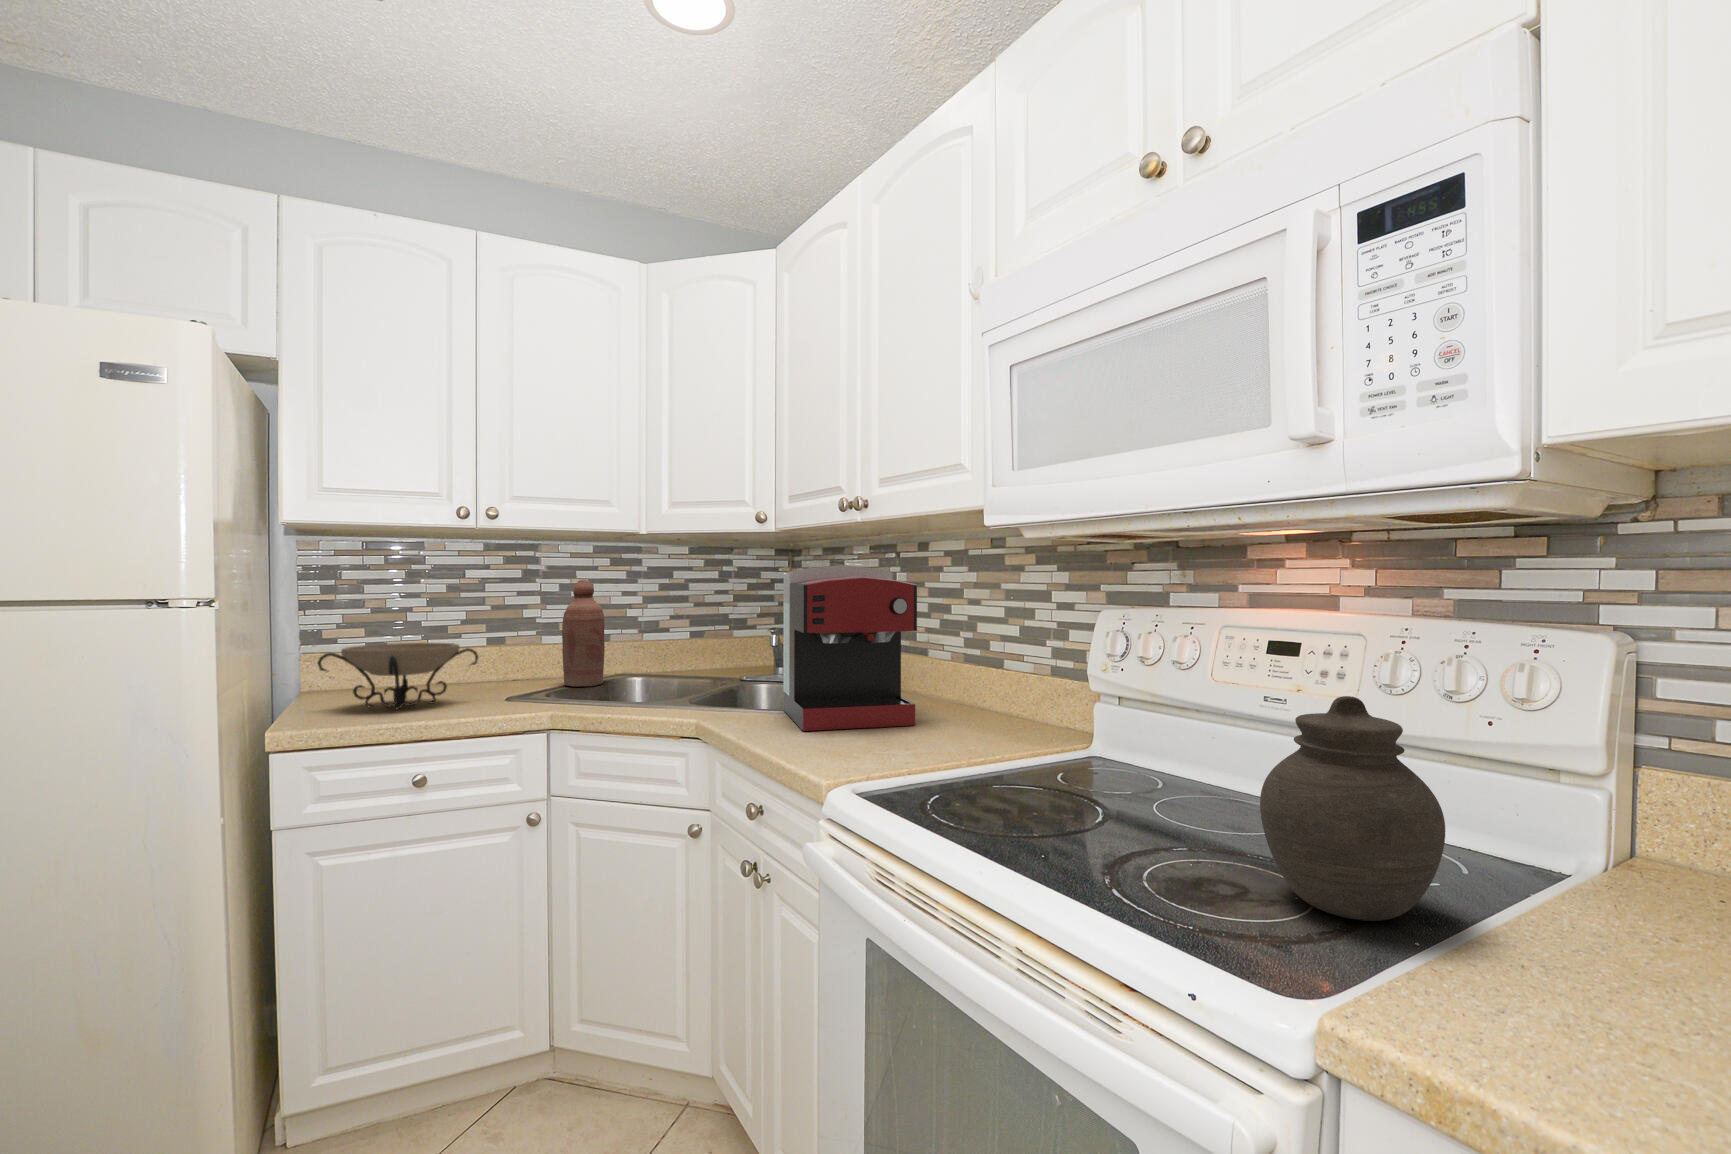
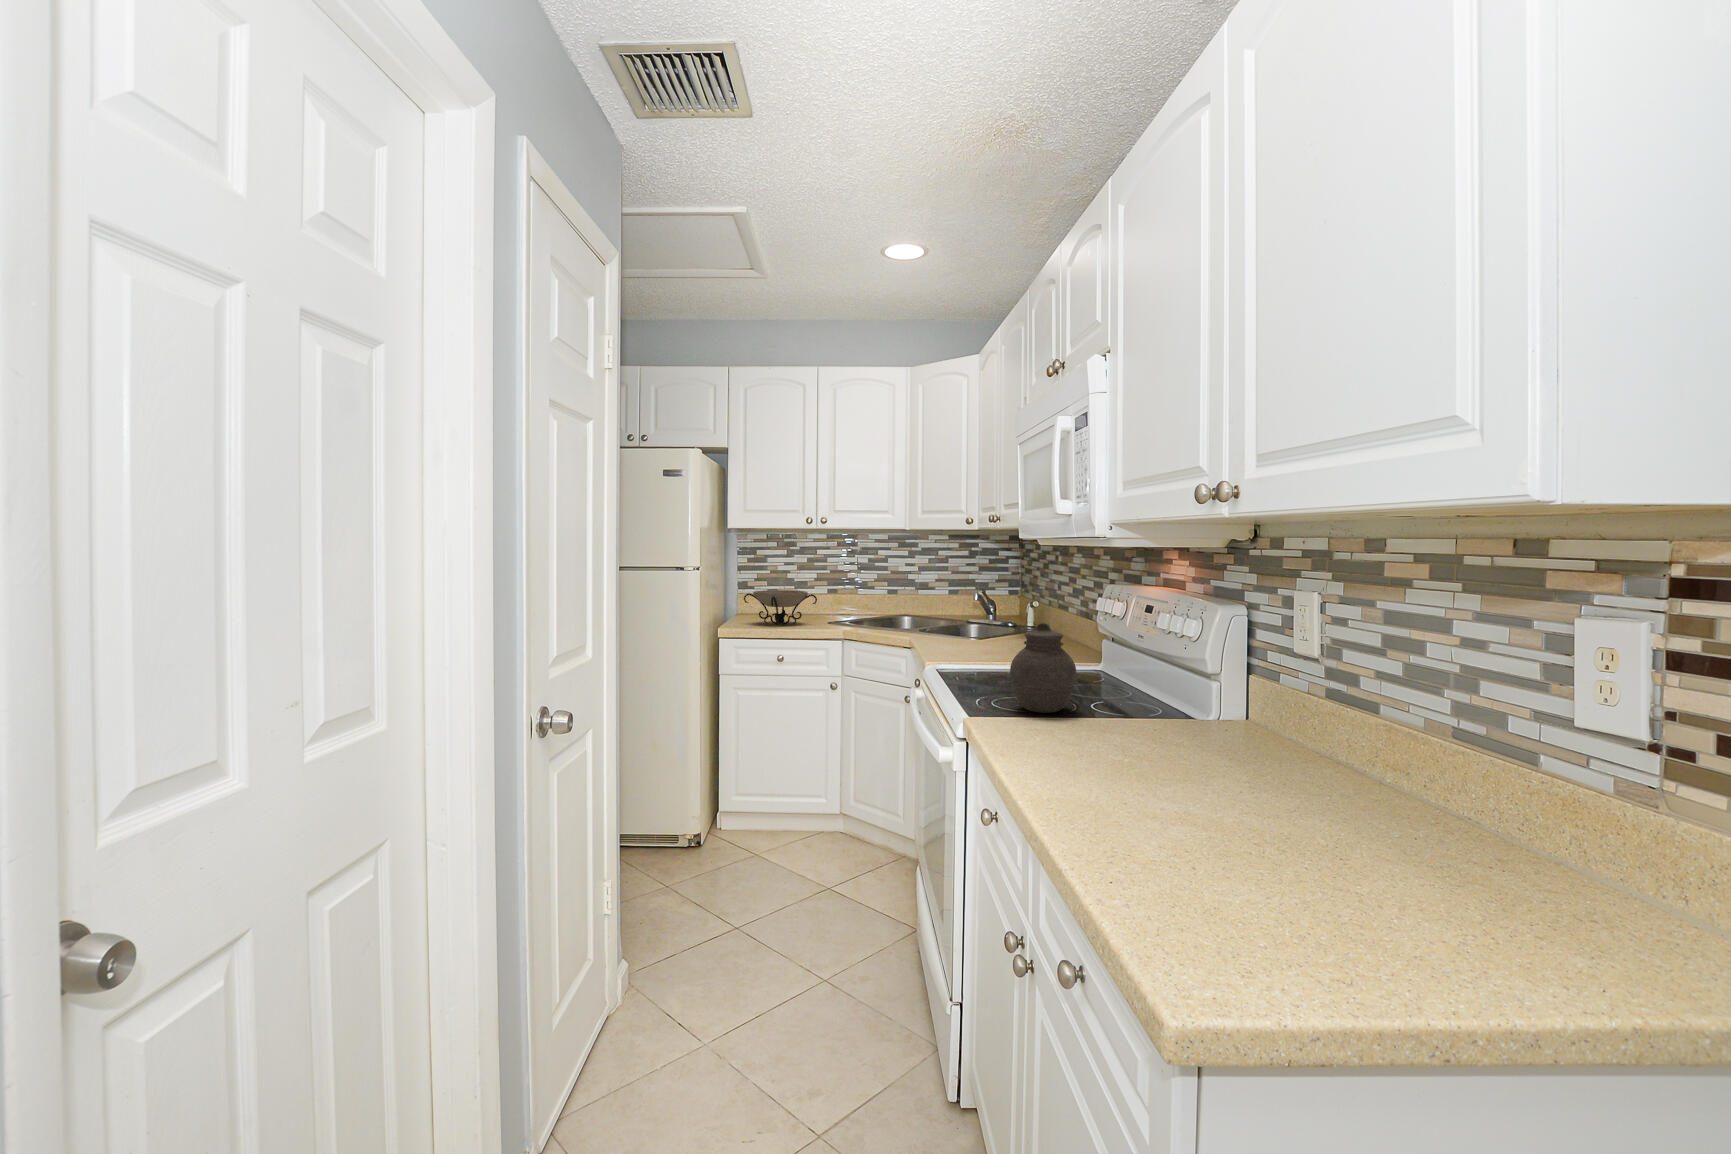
coffee maker: present [783,565,917,731] -> none [956,552,1032,651]
bottle: present [562,580,605,686] -> none [868,556,892,621]

